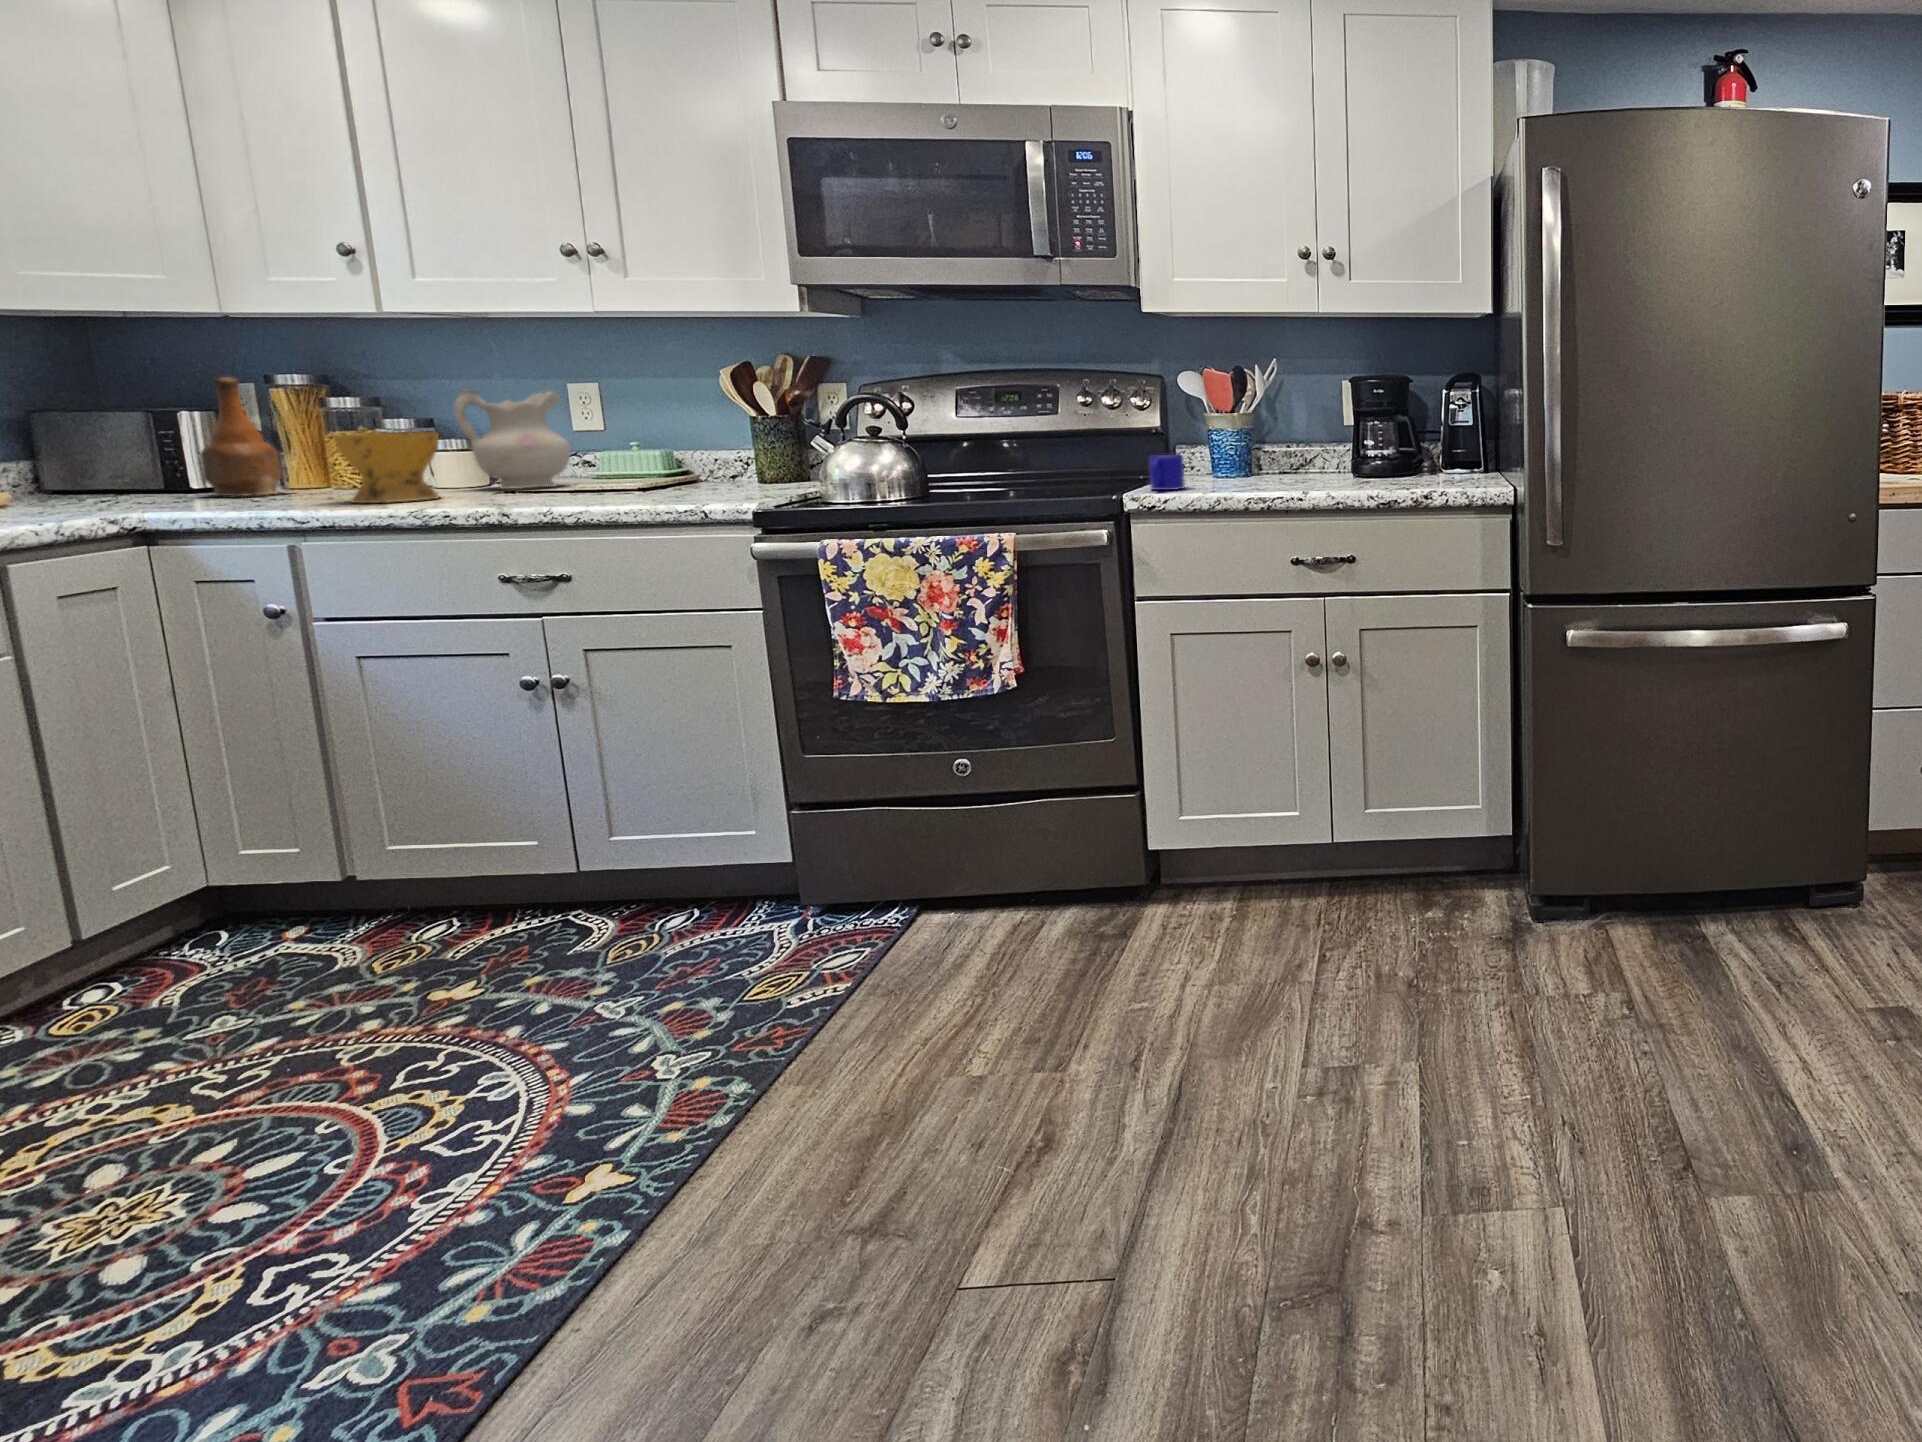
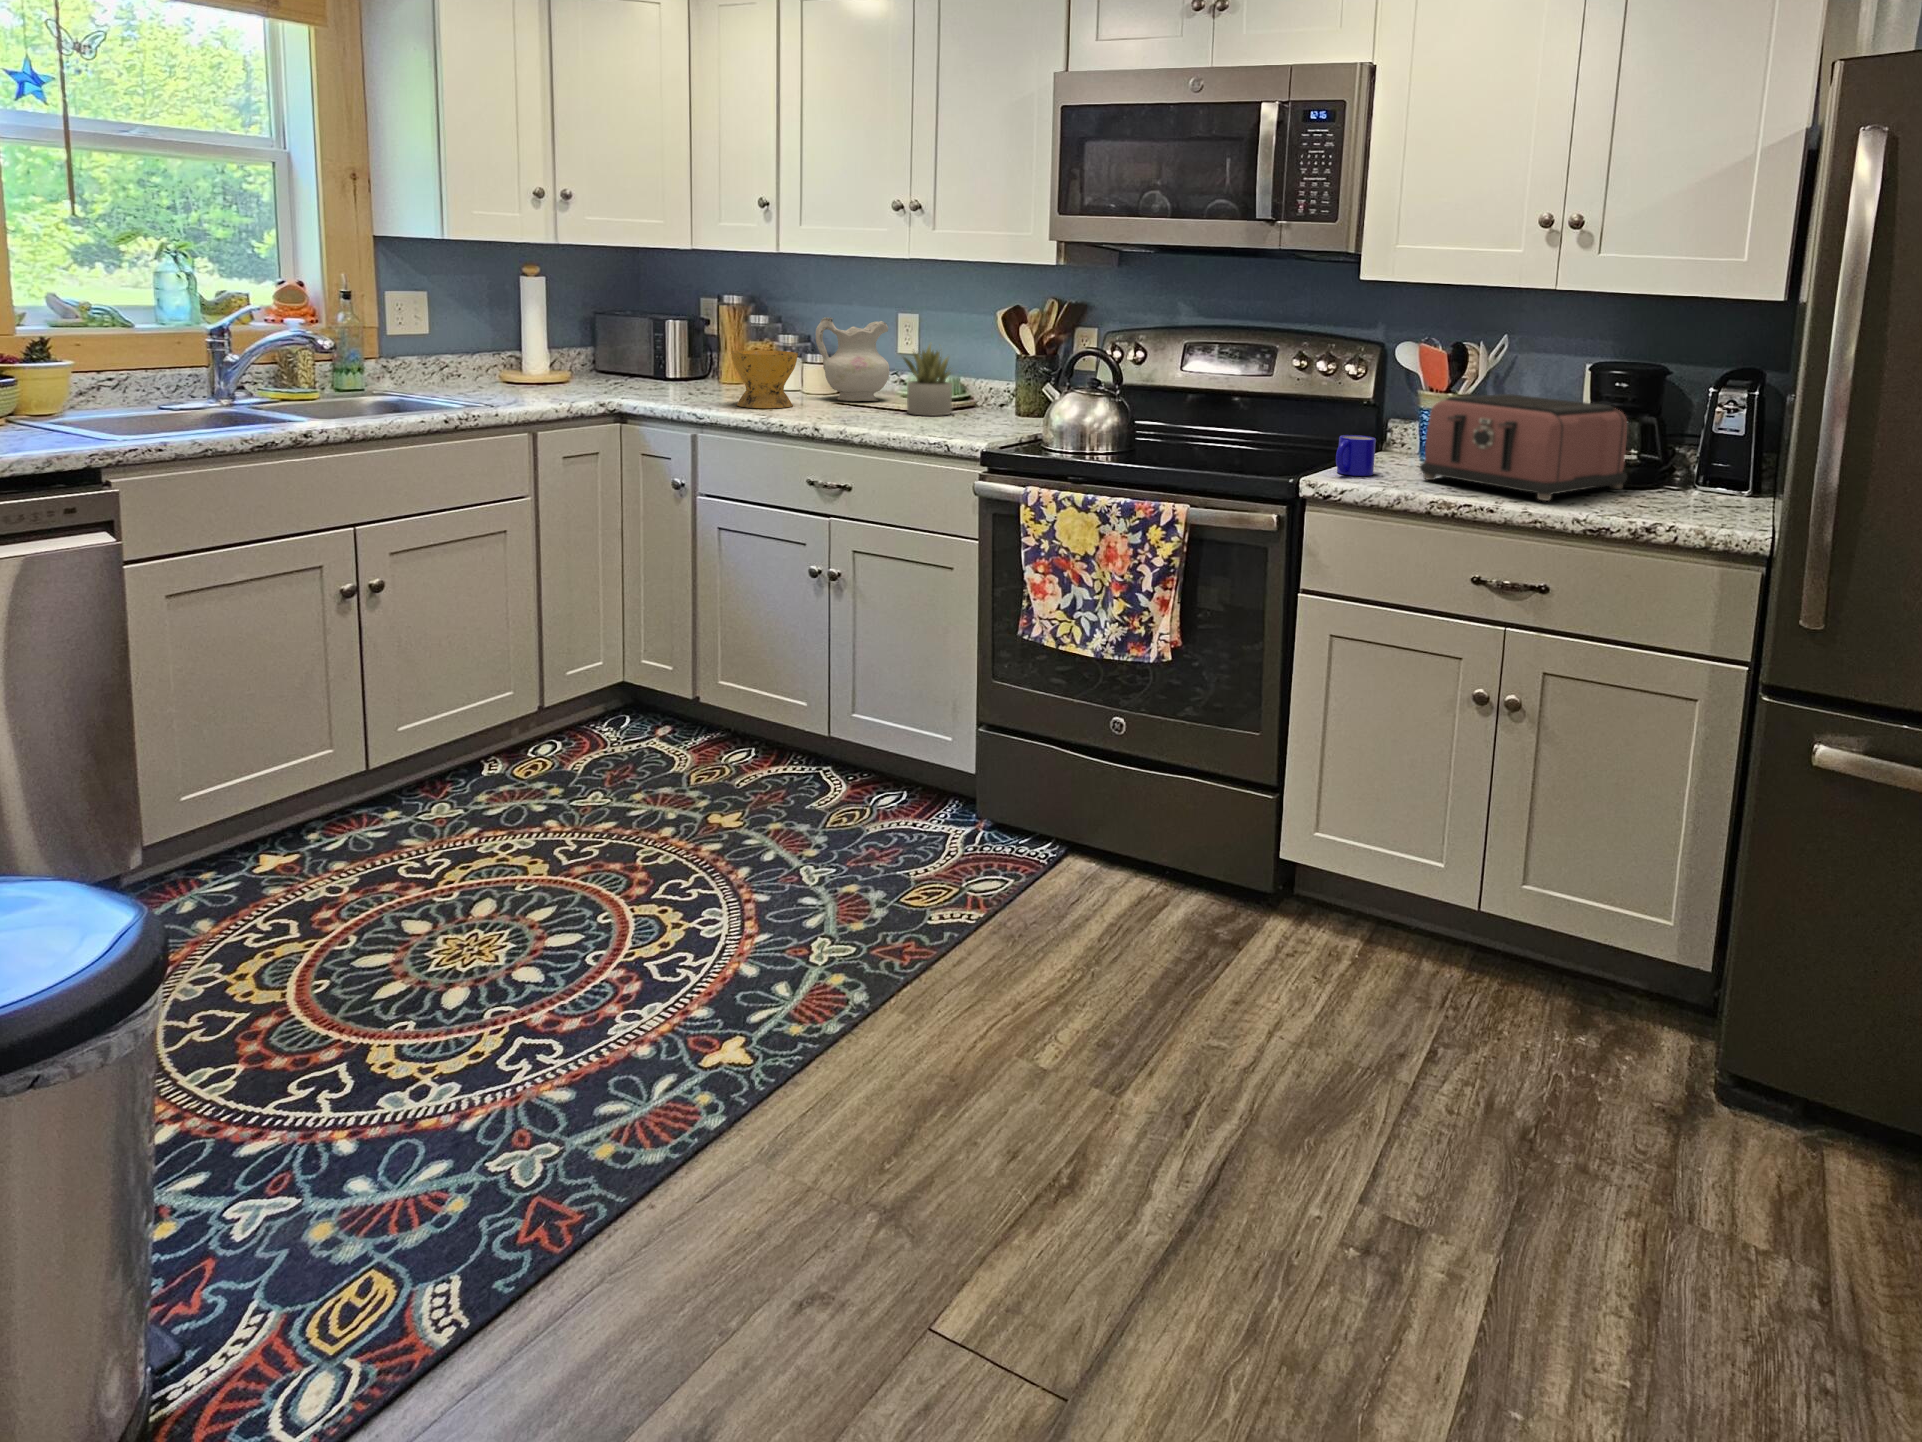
bottle: present [200,377,282,496] -> none [665,298,724,389]
succulent plant: none [601,407,678,491] -> present [904,345,952,416]
toaster: none [1227,409,1394,488] -> present [1420,394,1627,501]

